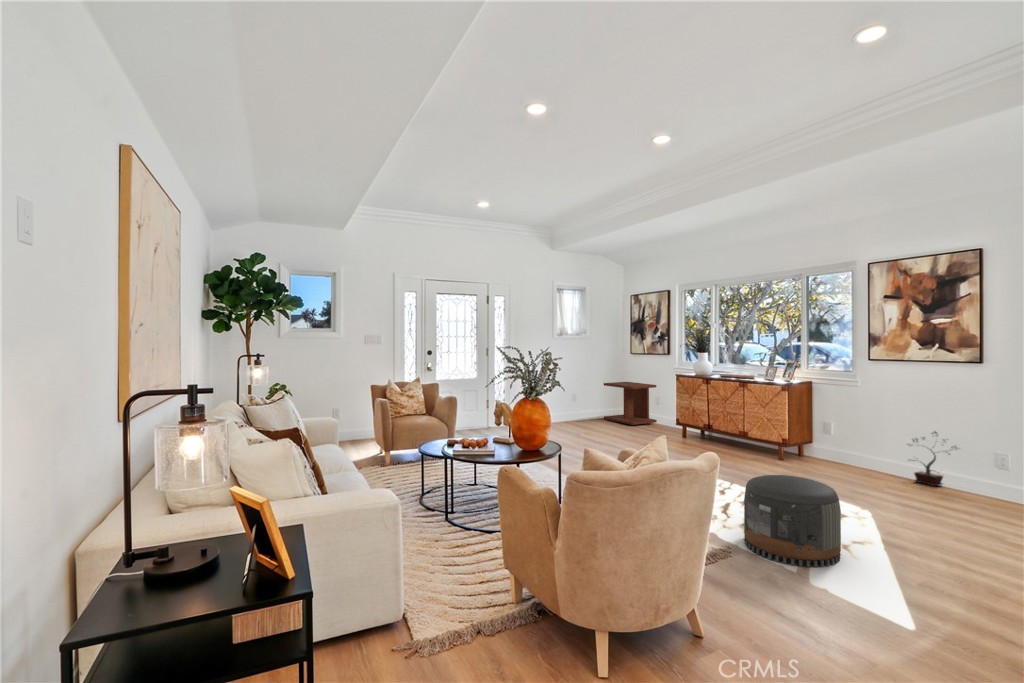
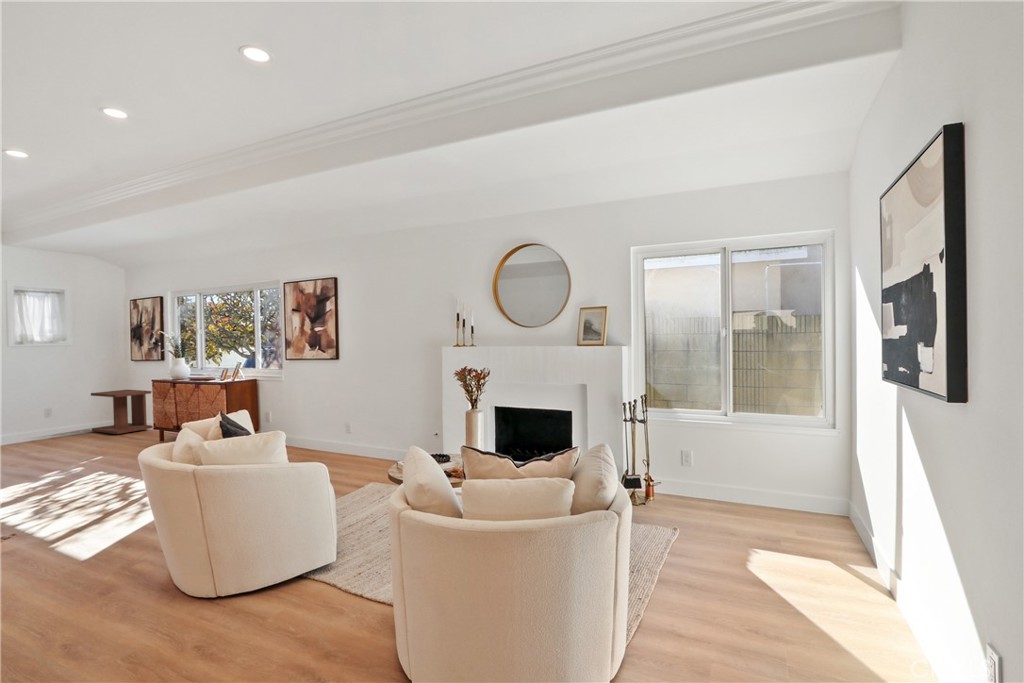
potted plant: present [911,432,957,486] -> none [301,412,327,454]
pouf: present [744,475,841,567] -> none [31,466,128,544]

